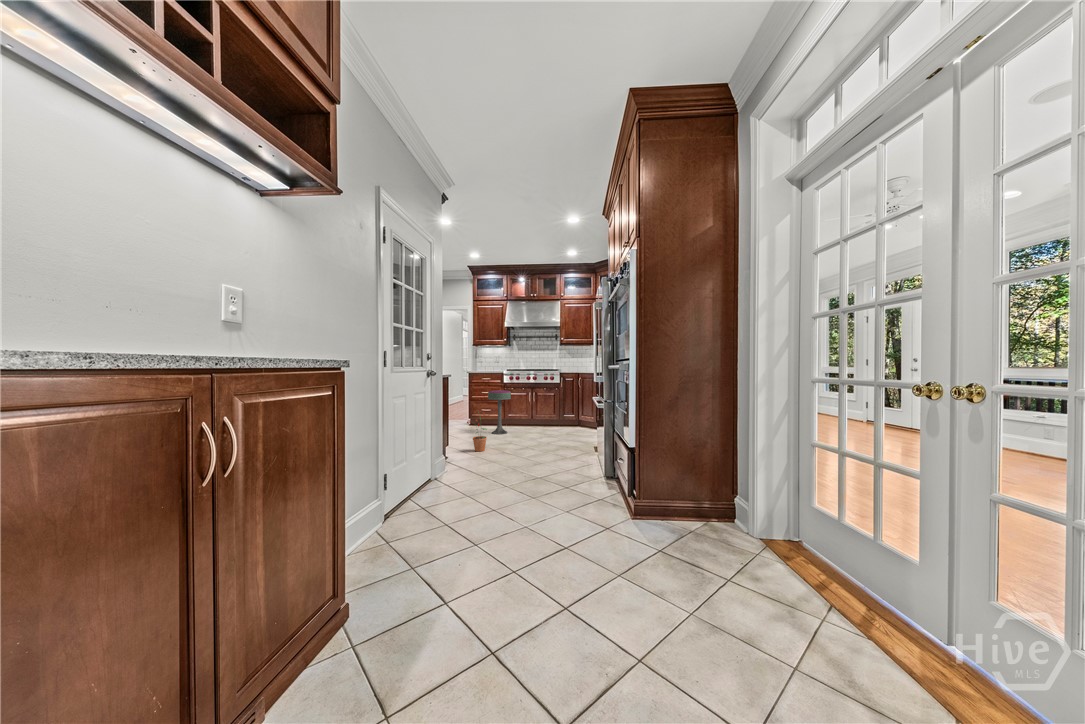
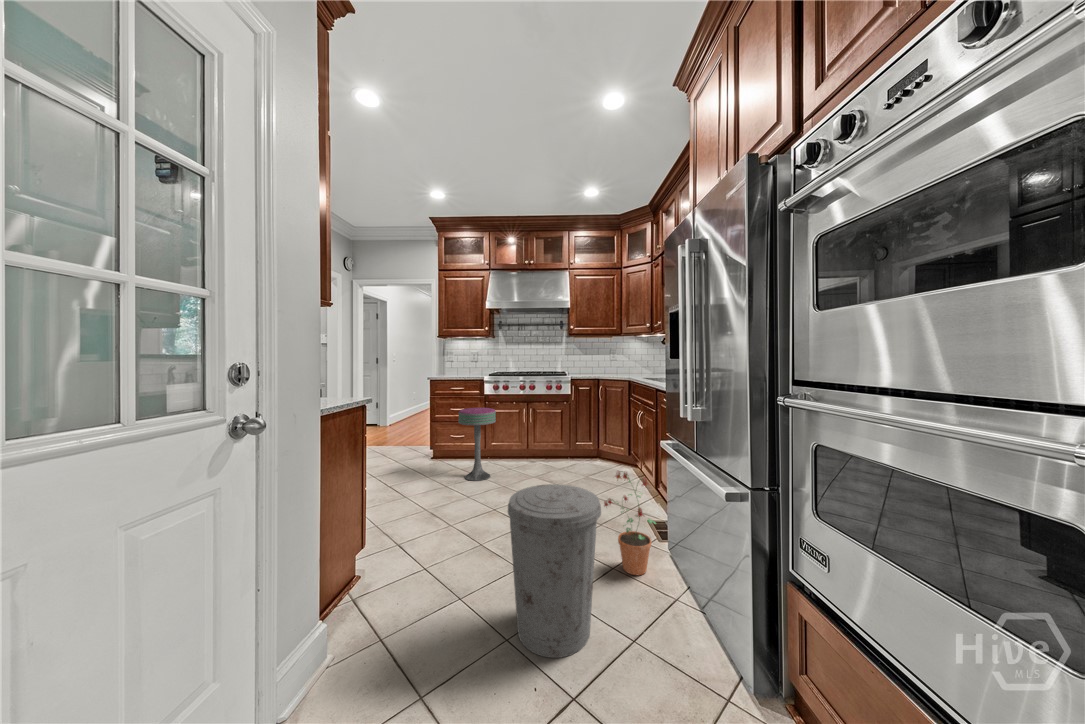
potted plant: present [467,410,487,452] -> present [604,471,656,575]
trash can: none [515,413,552,473] -> present [508,484,601,658]

